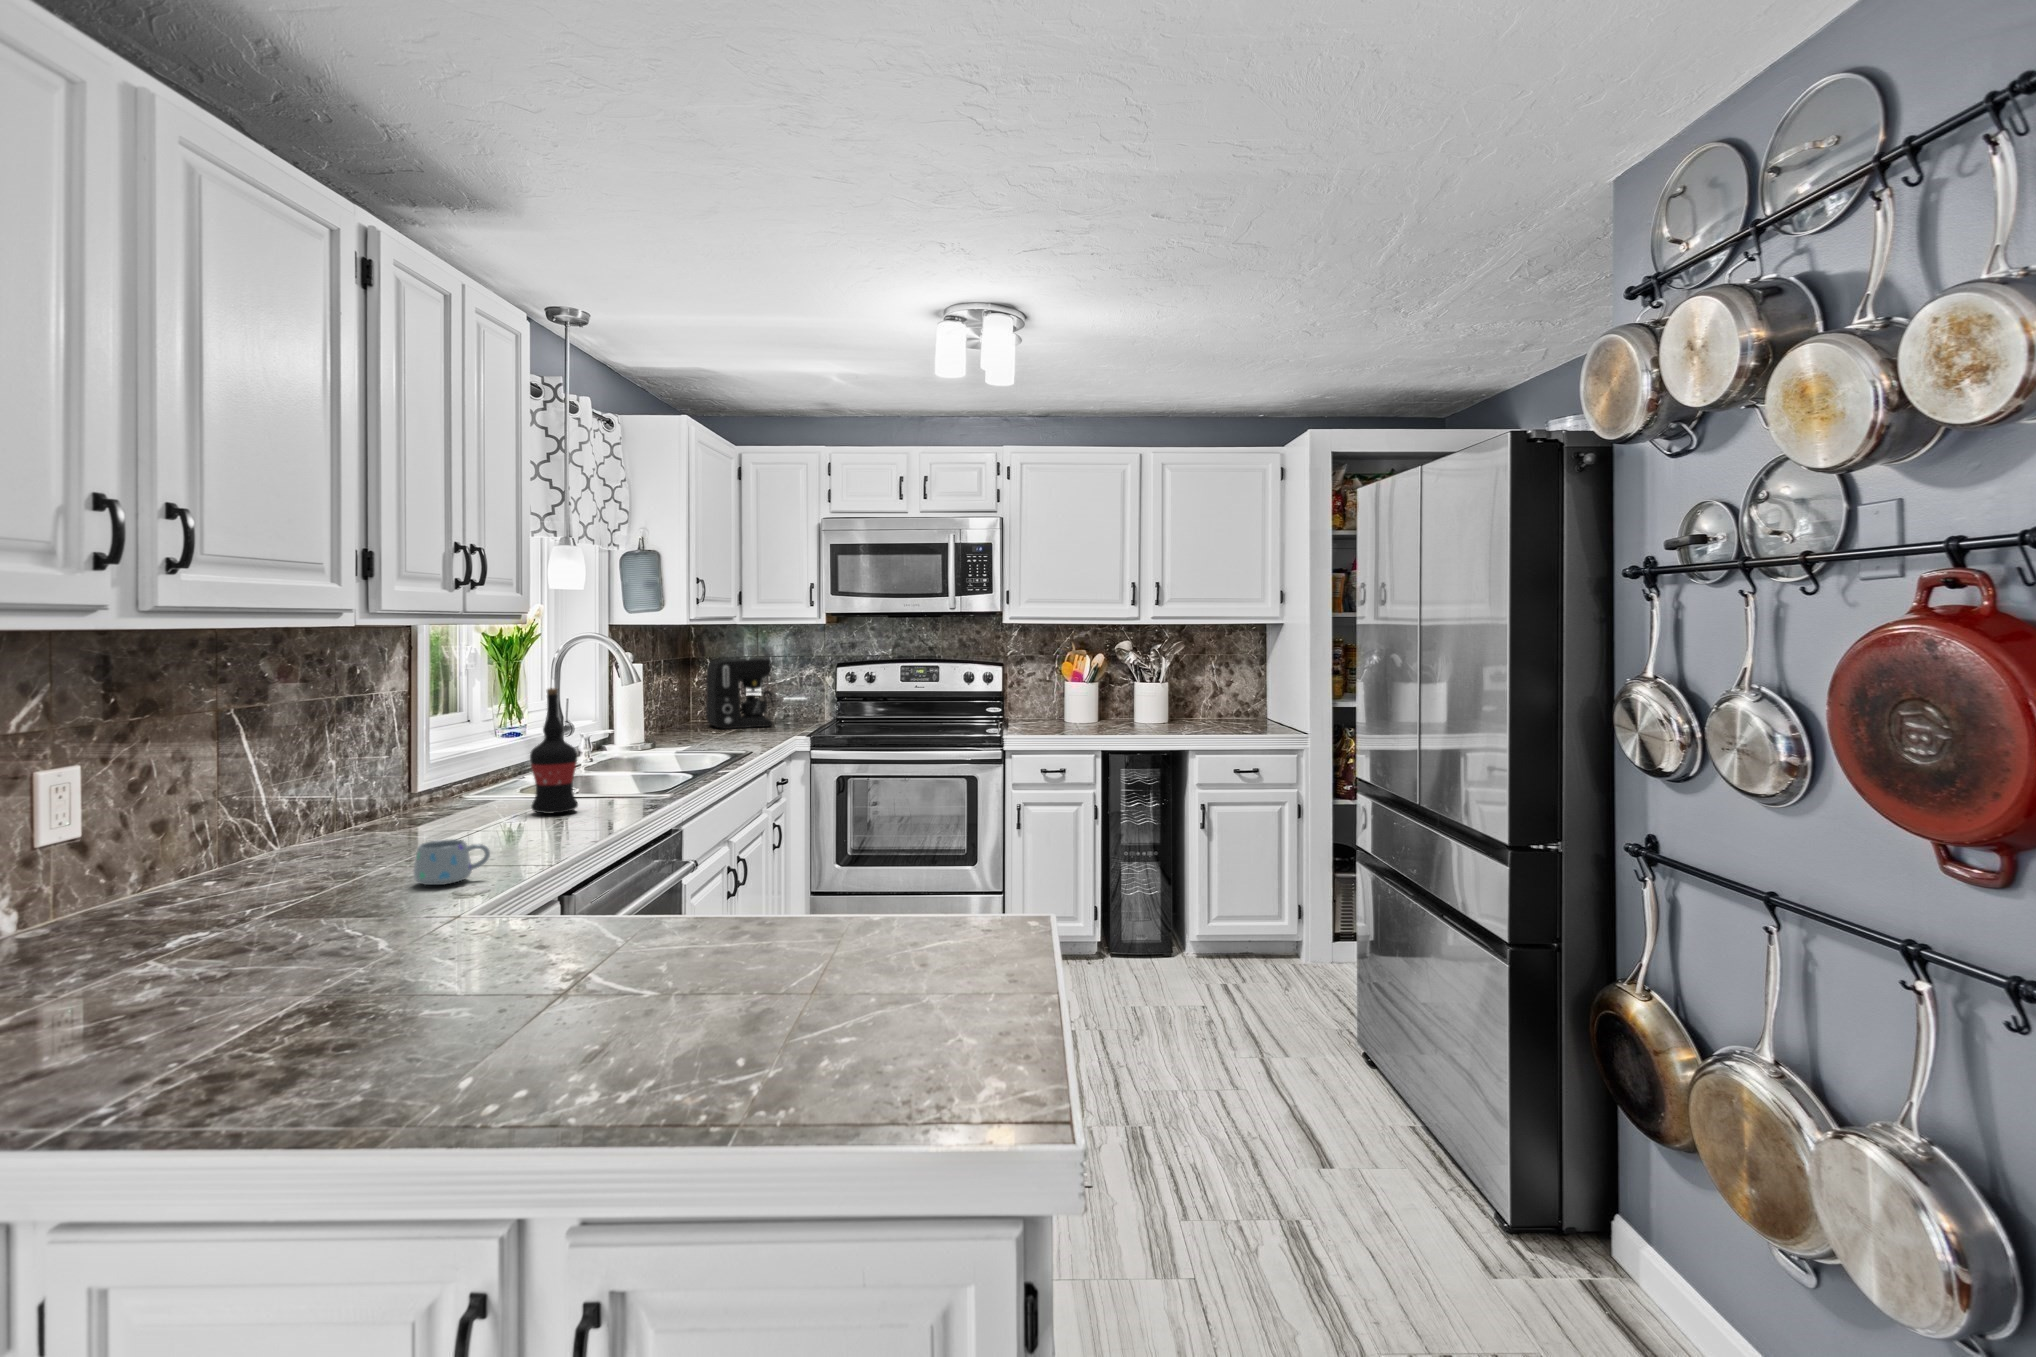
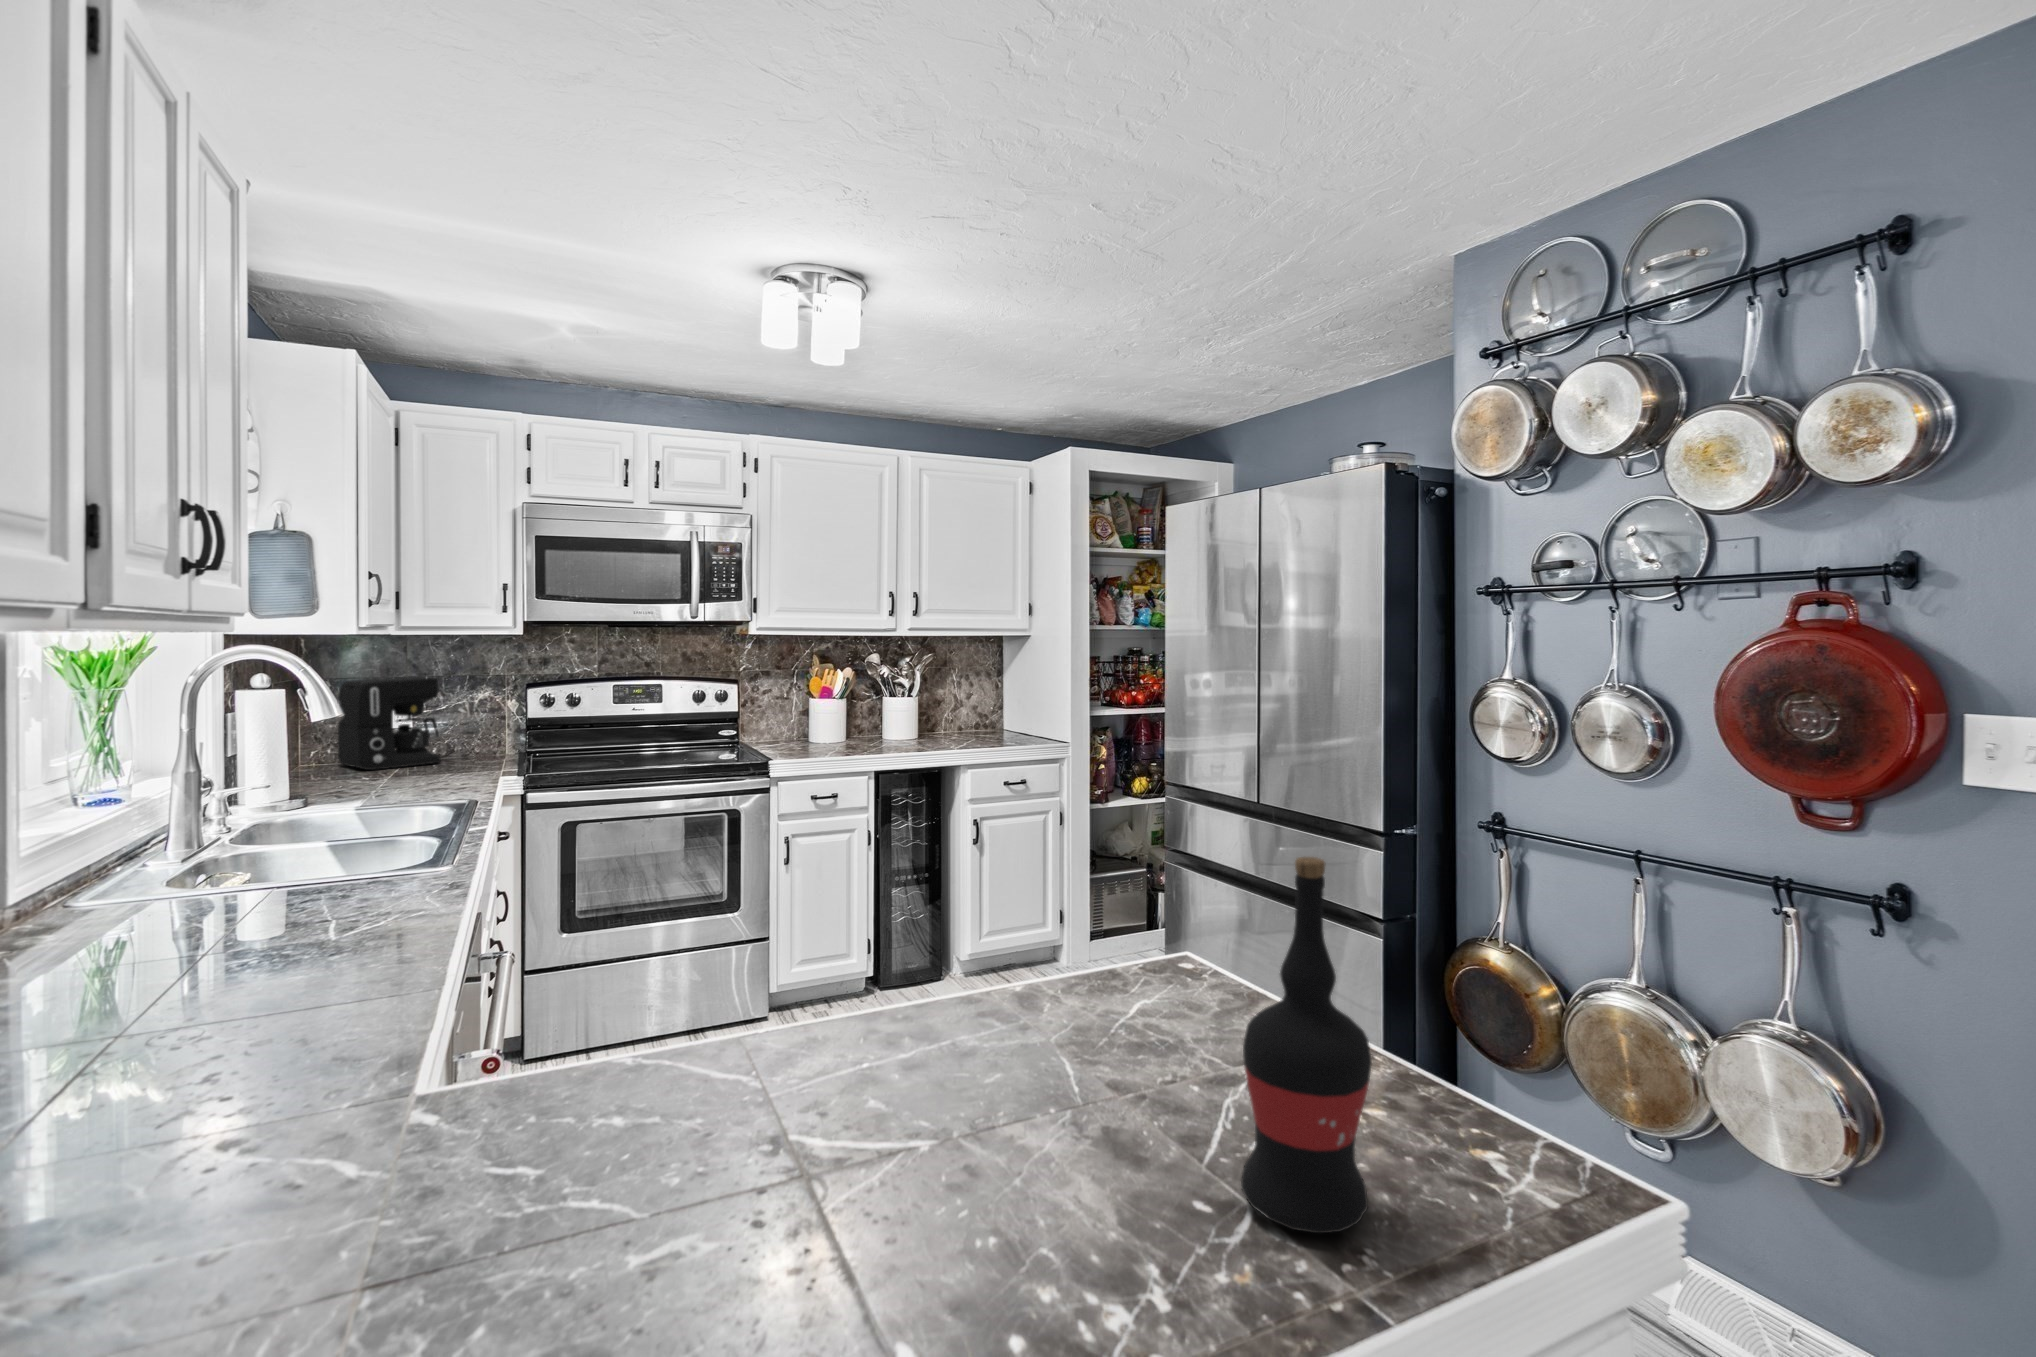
wine bottle: present [530,688,578,814] -> present [1241,857,1372,1233]
mug: present [414,839,490,885] -> none [101,1104,286,1229]

